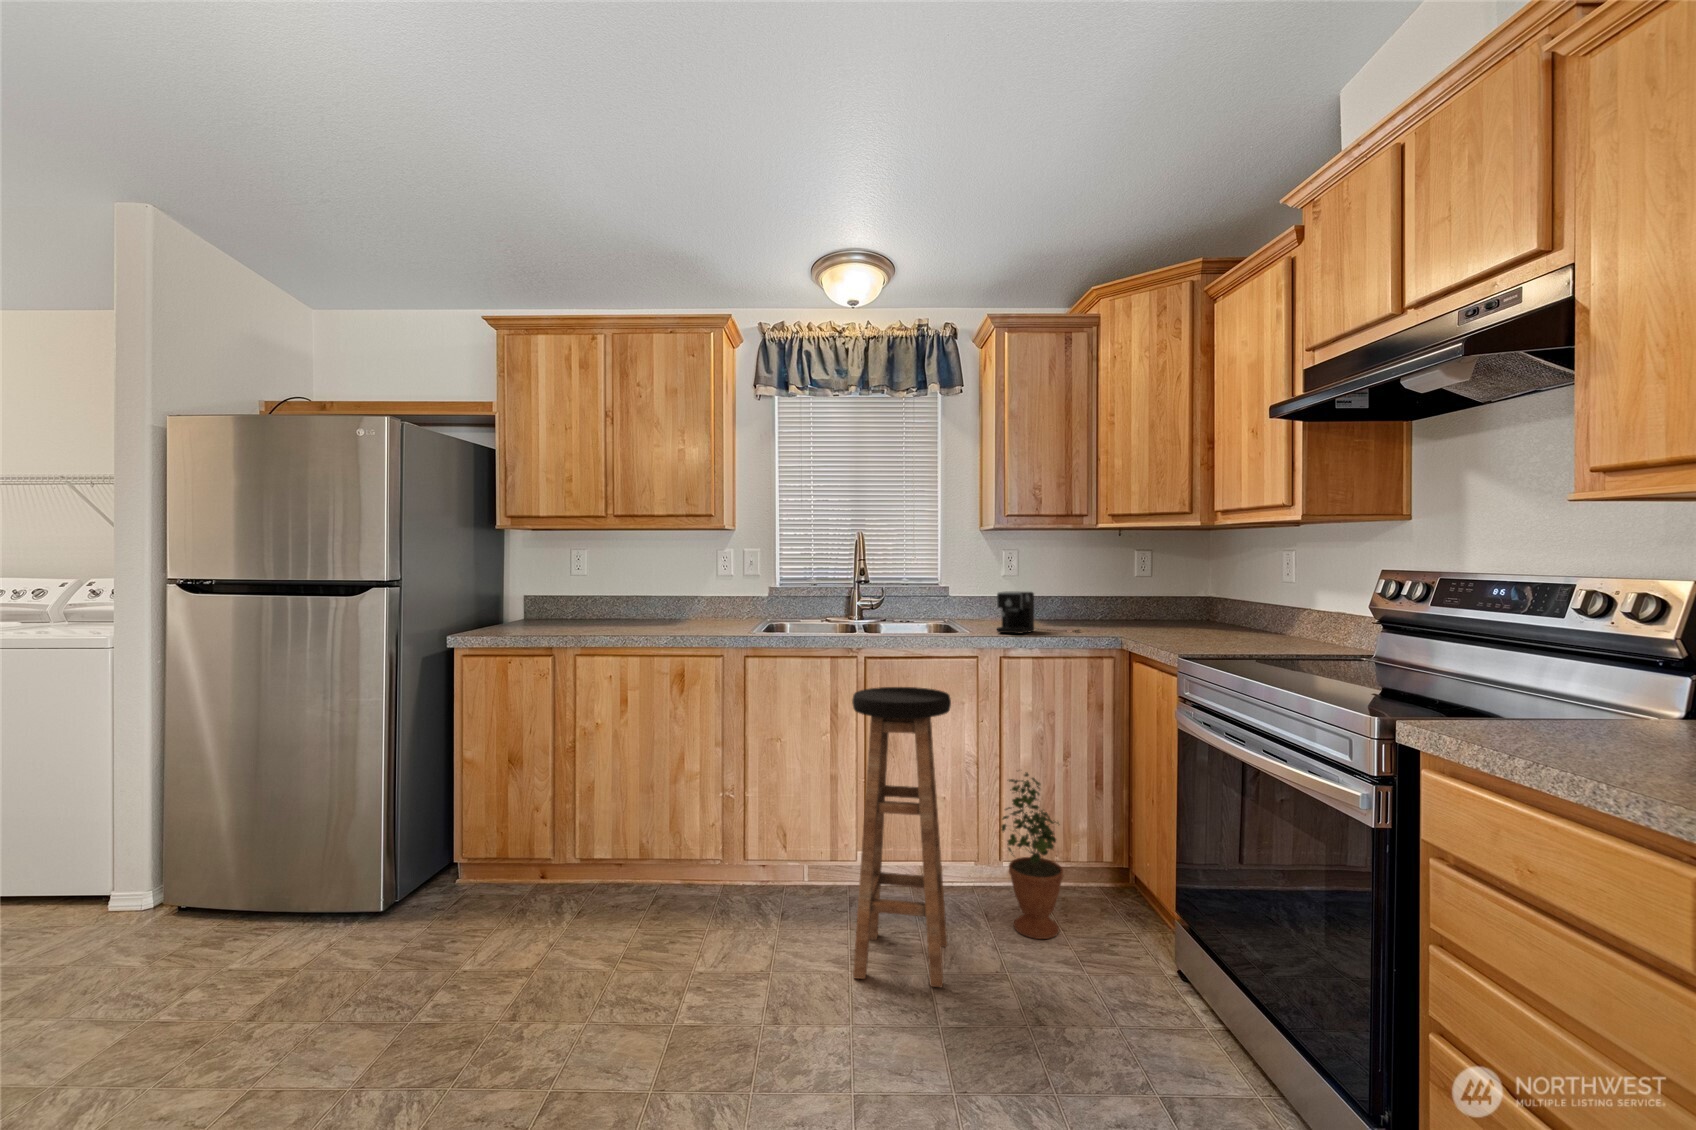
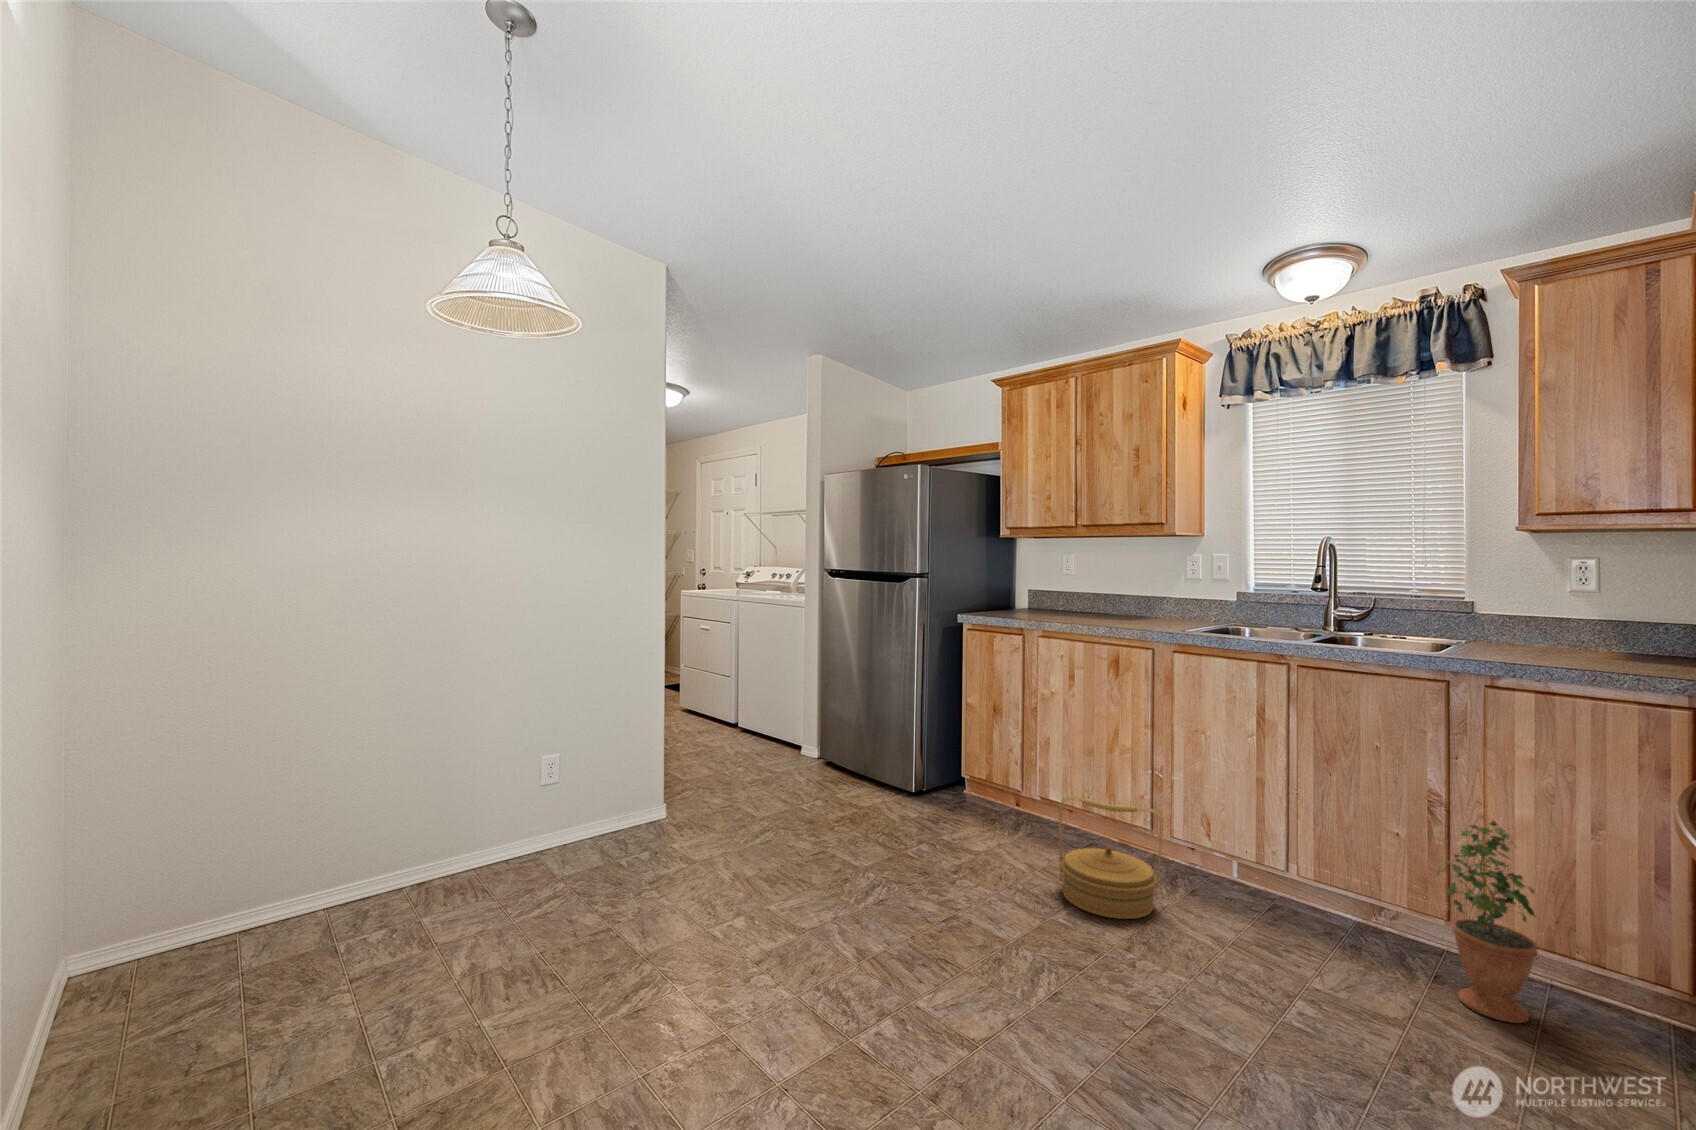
coffee maker: present [997,592,1079,633] -> none [1490,606,1643,666]
bar stool: present [852,687,951,987] -> none [1220,689,1352,994]
basket: none [657,842,775,996] -> present [1059,796,1163,919]

